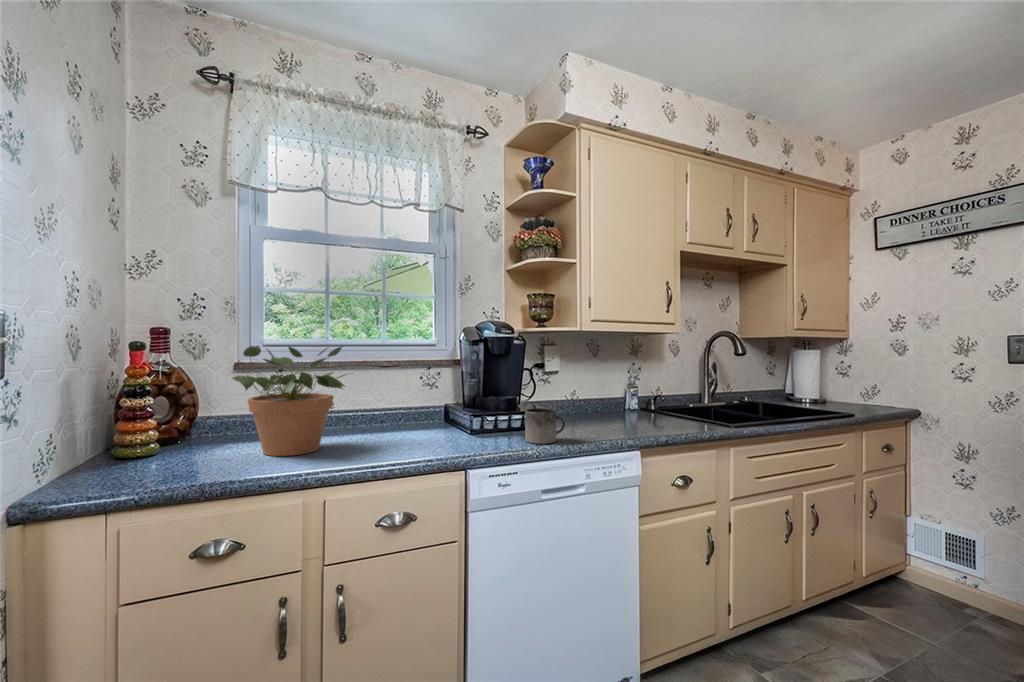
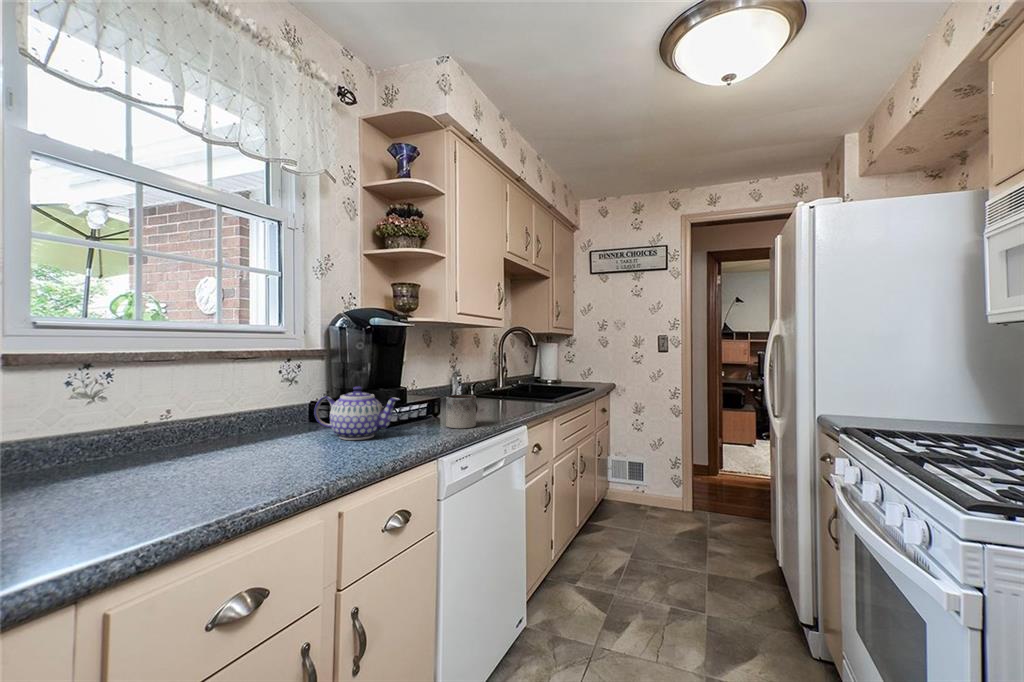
potted plant: present [232,346,348,456] -> none [89,322,276,487]
teapot: none [413,394,466,441] -> present [314,386,400,440]

